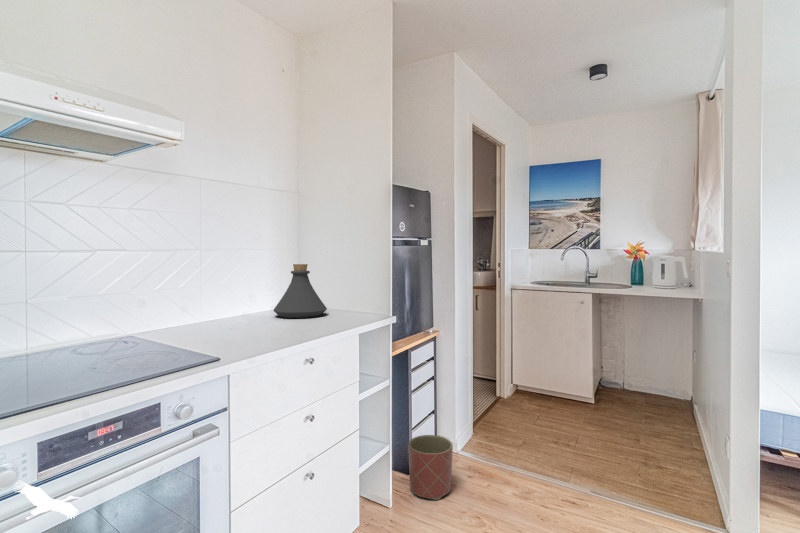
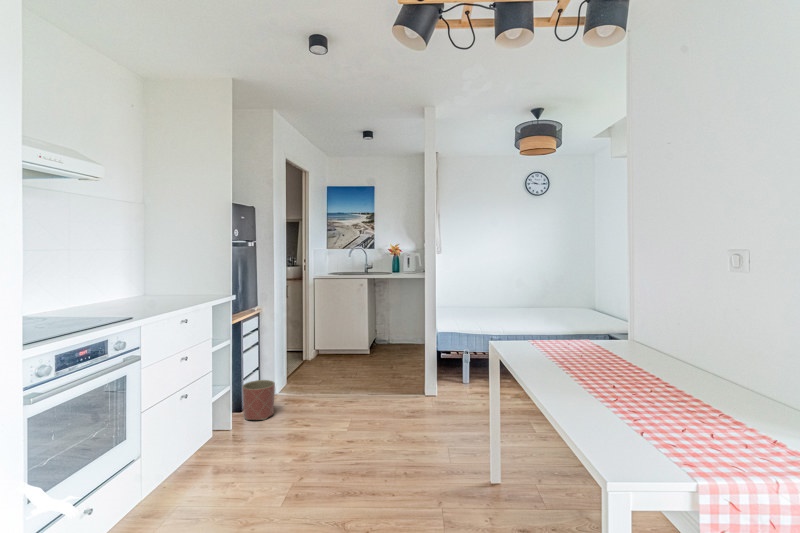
bottle: present [274,264,327,318] -> none [131,260,178,301]

